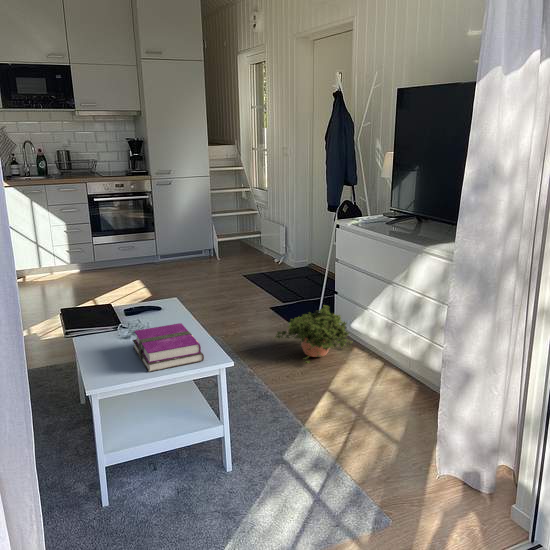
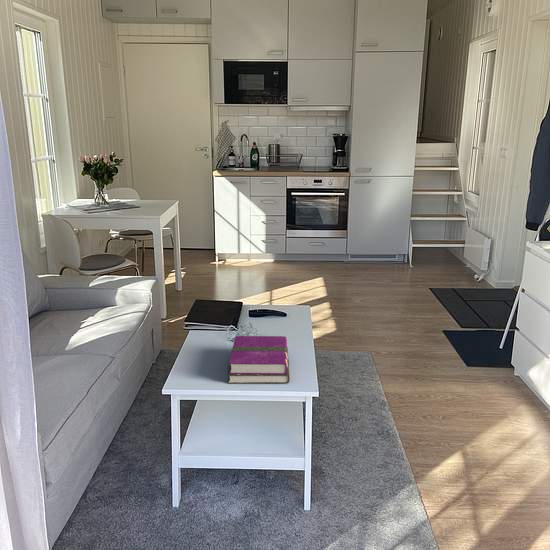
potted plant: present [276,305,351,363] -> none [423,340,523,407]

